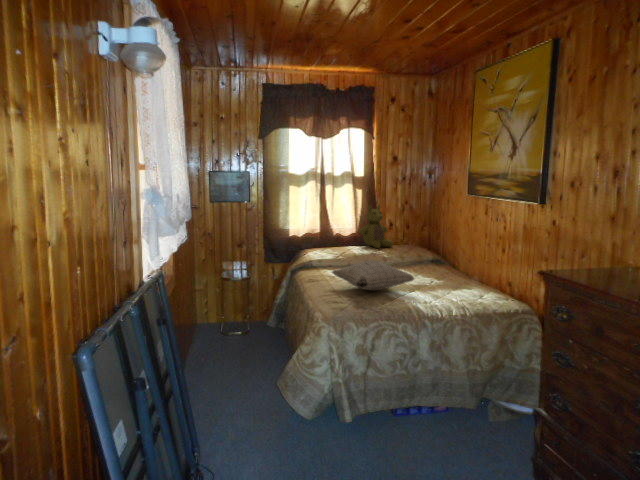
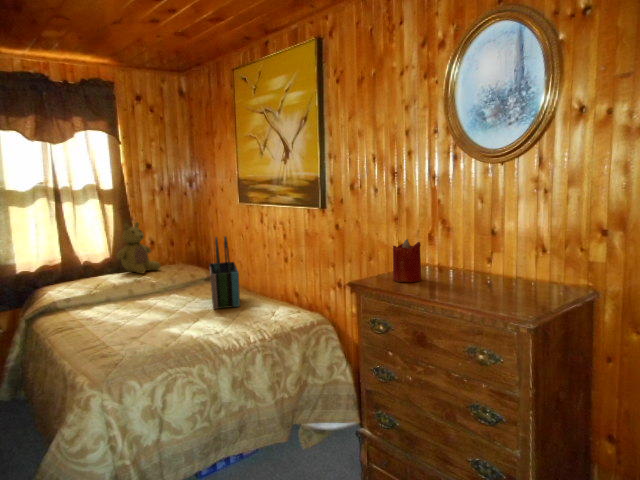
tote bag: none [428,222,454,286] -> present [209,236,240,309]
candle: none [589,236,624,280] -> present [393,239,421,282]
pillow: present [331,260,414,290] -> none [88,292,201,331]

